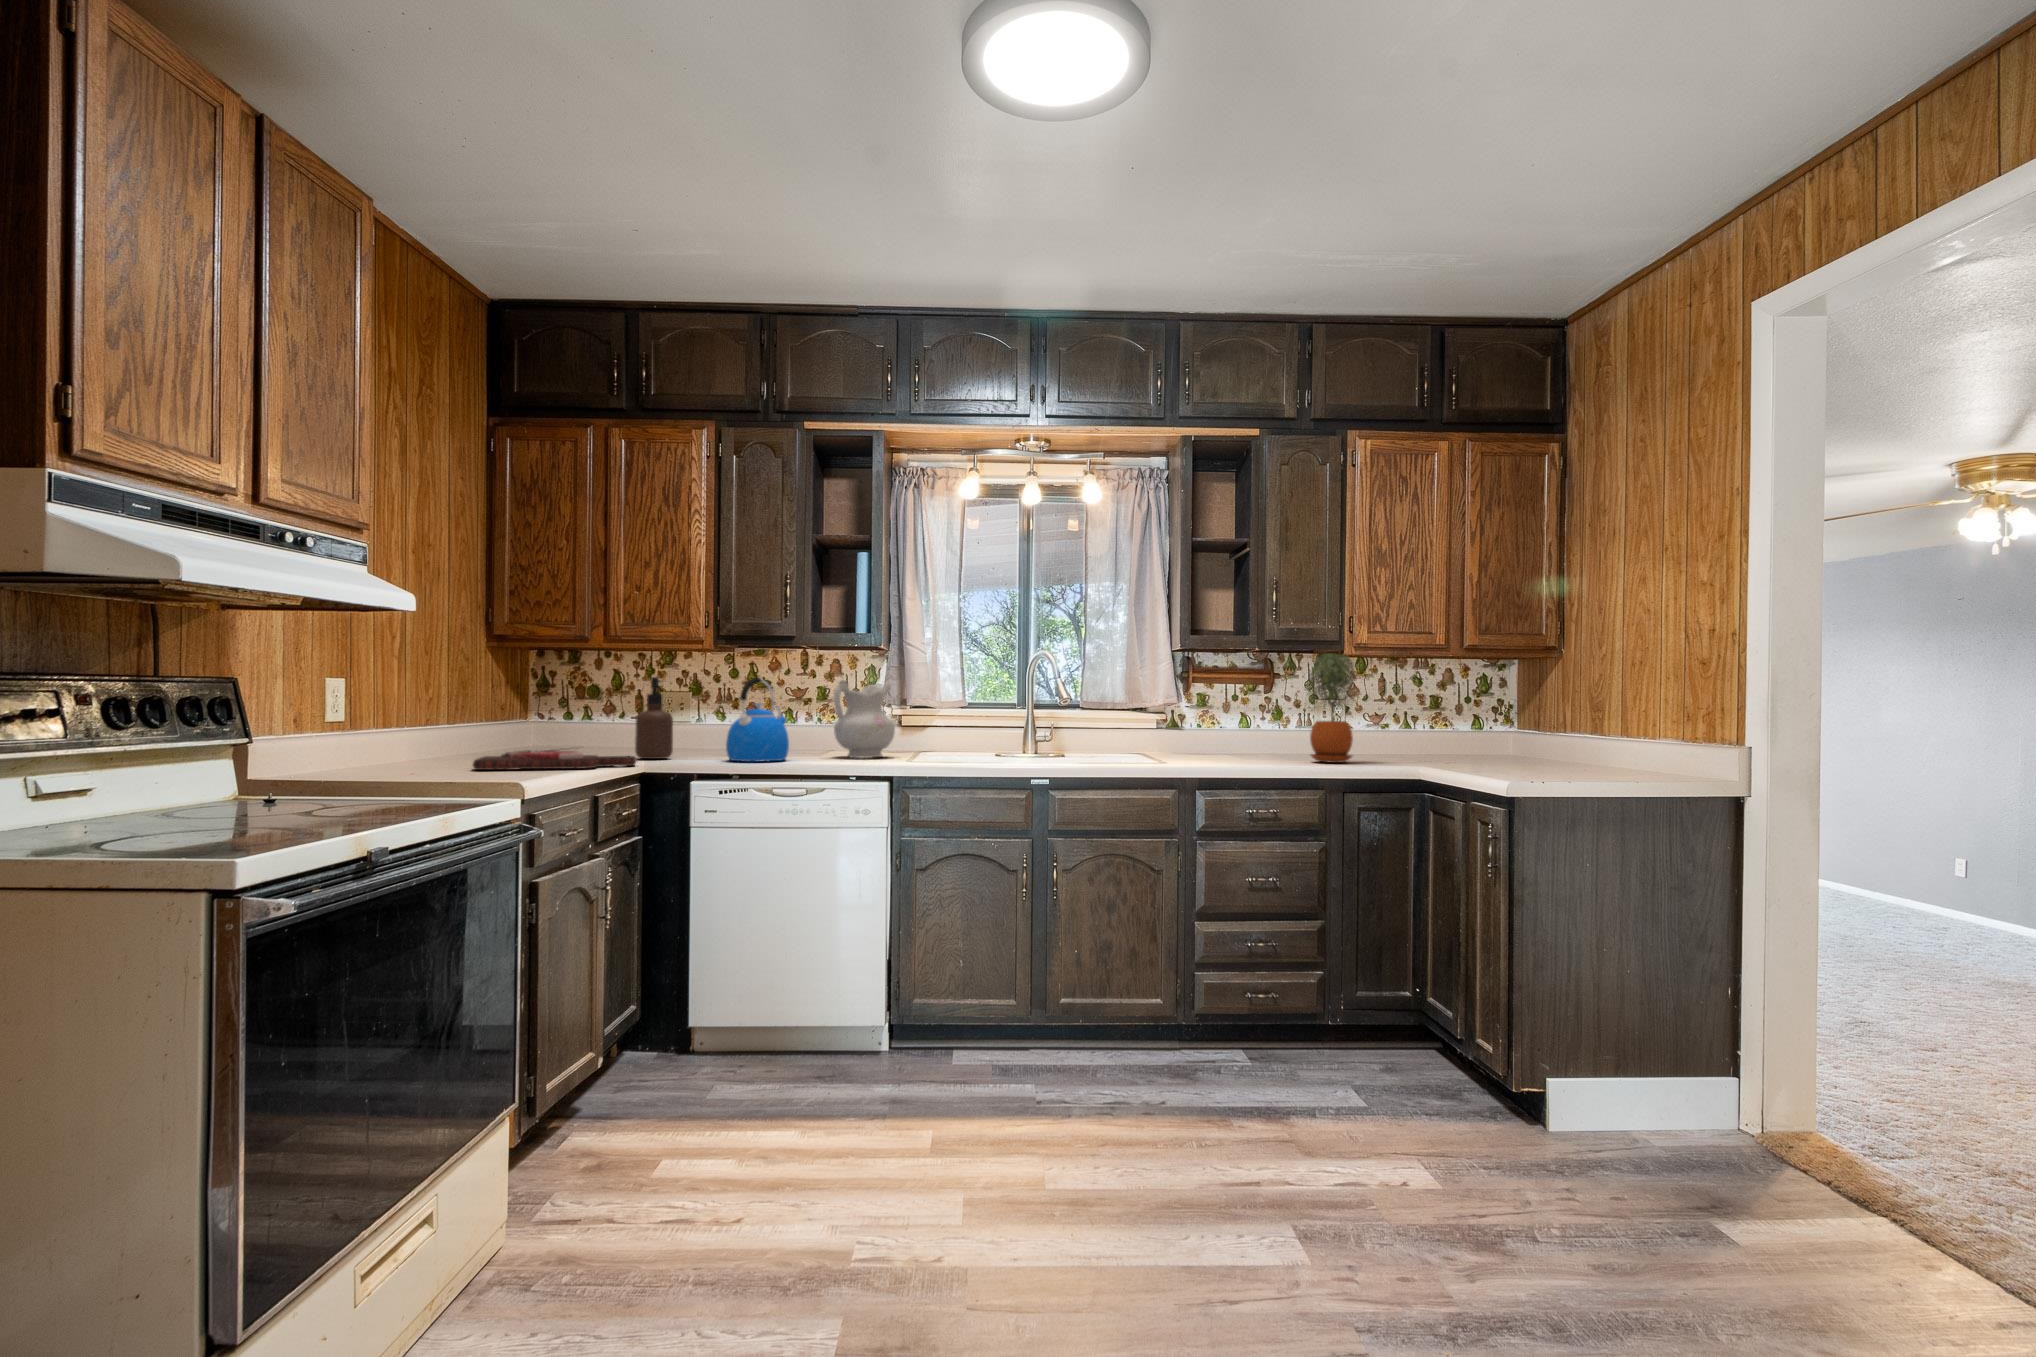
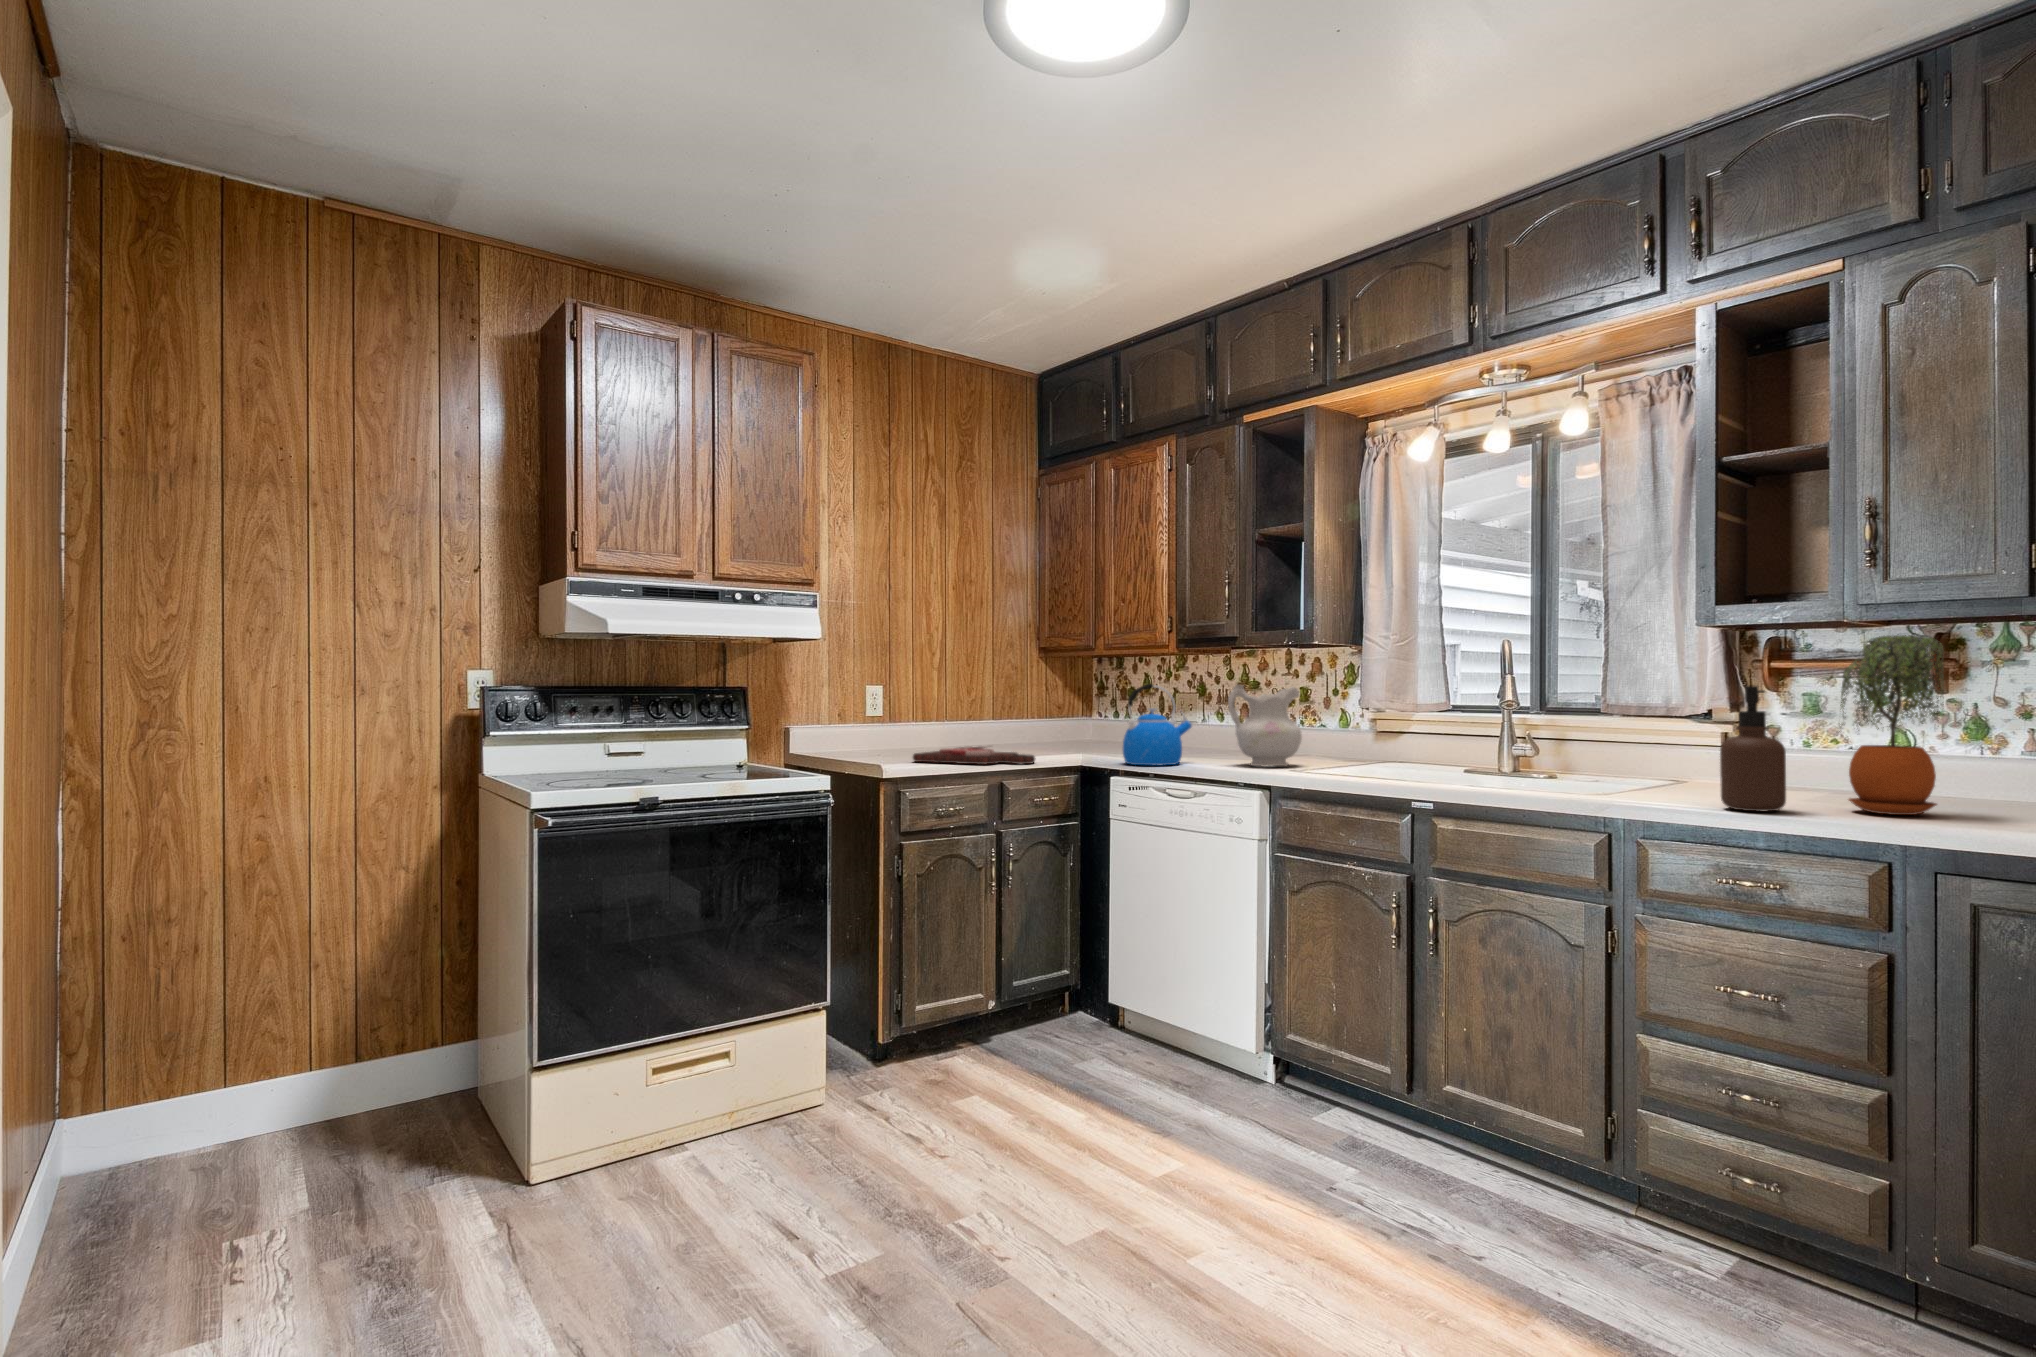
soap dispenser: present [635,677,673,759] -> present [1720,686,1786,812]

